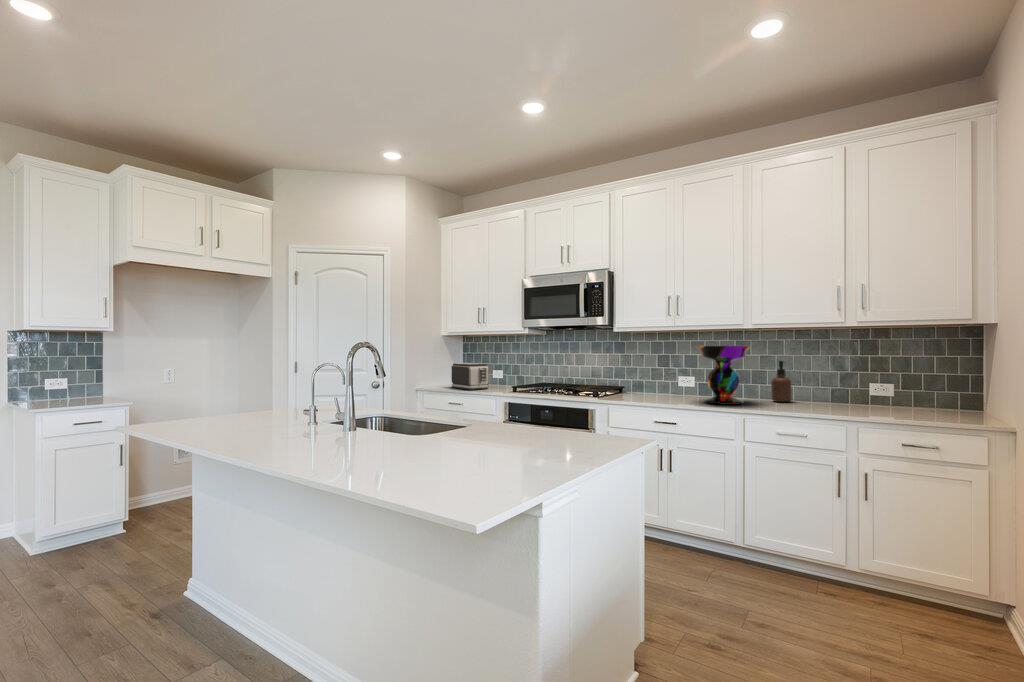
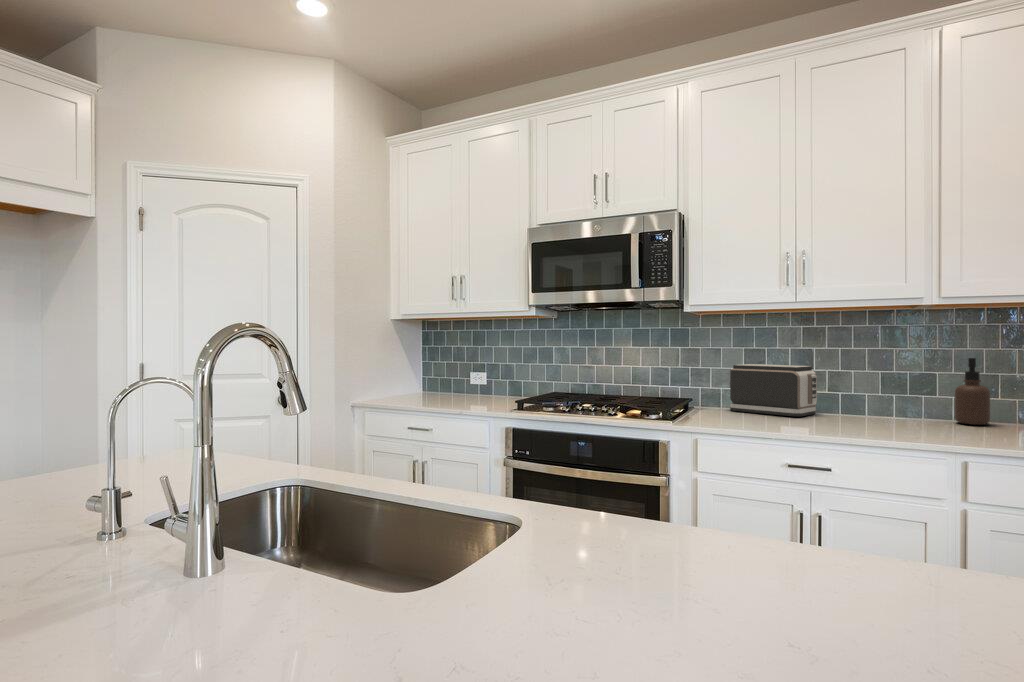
decorative bowl: present [695,346,752,405] -> none [836,333,939,431]
toaster: present [452,363,489,390] -> present [730,364,817,417]

